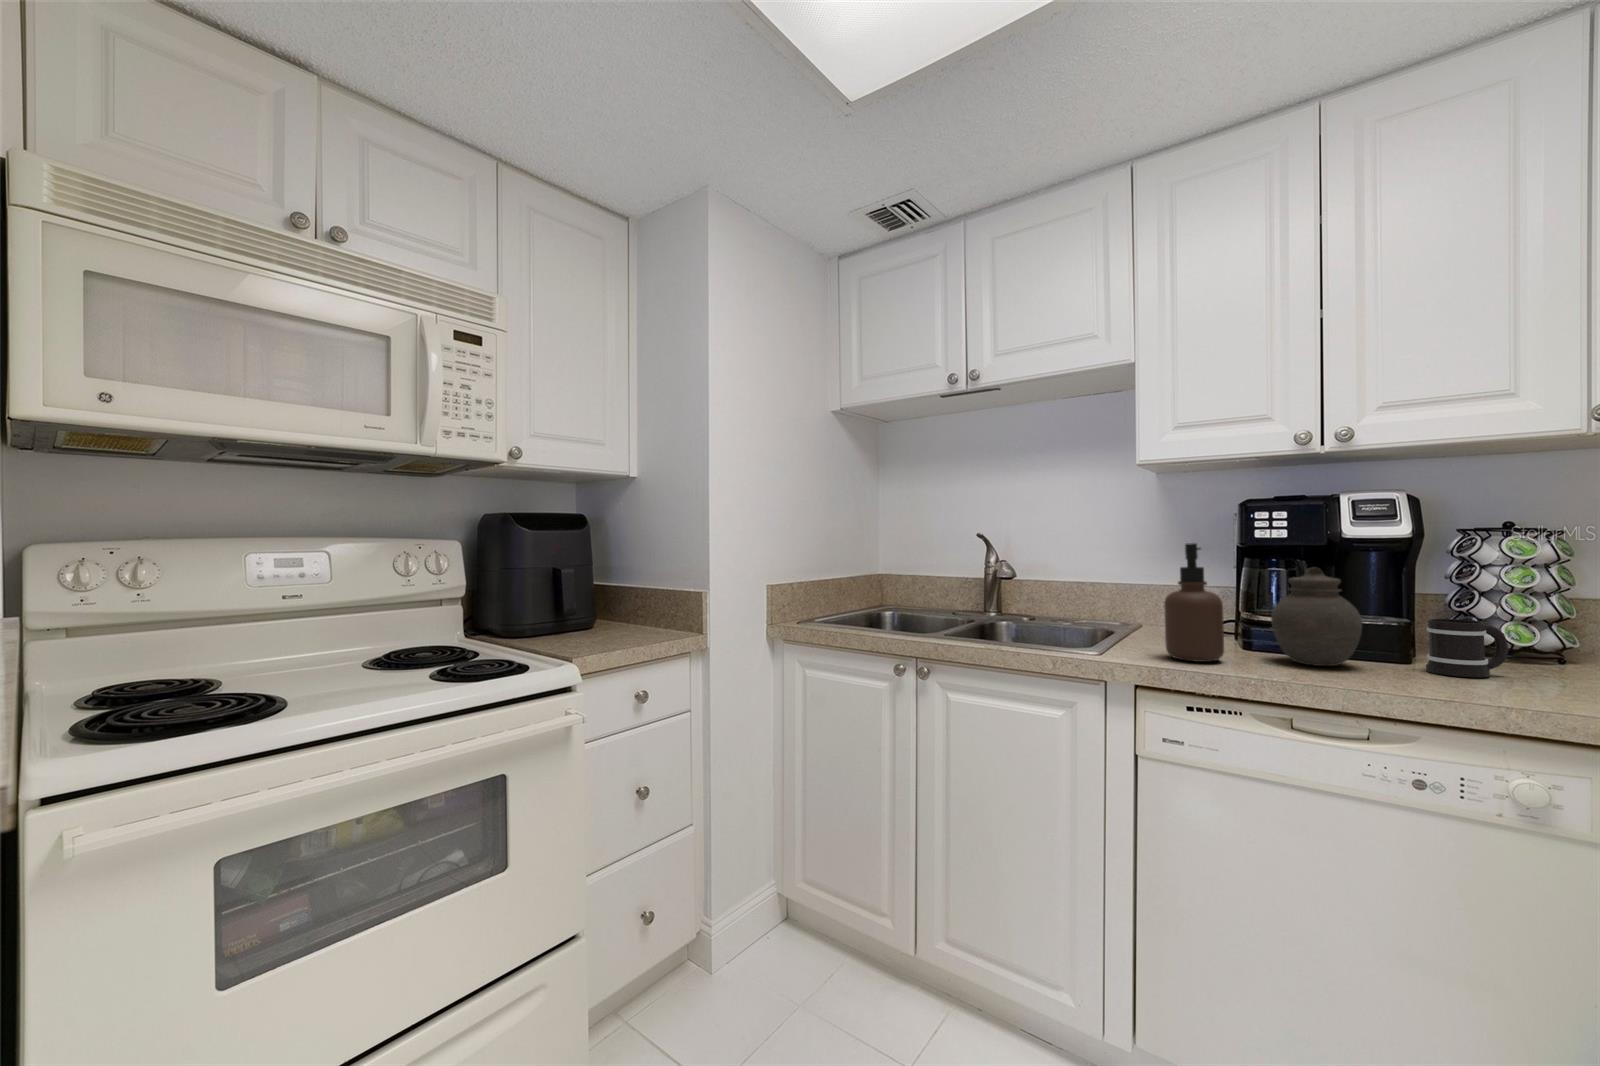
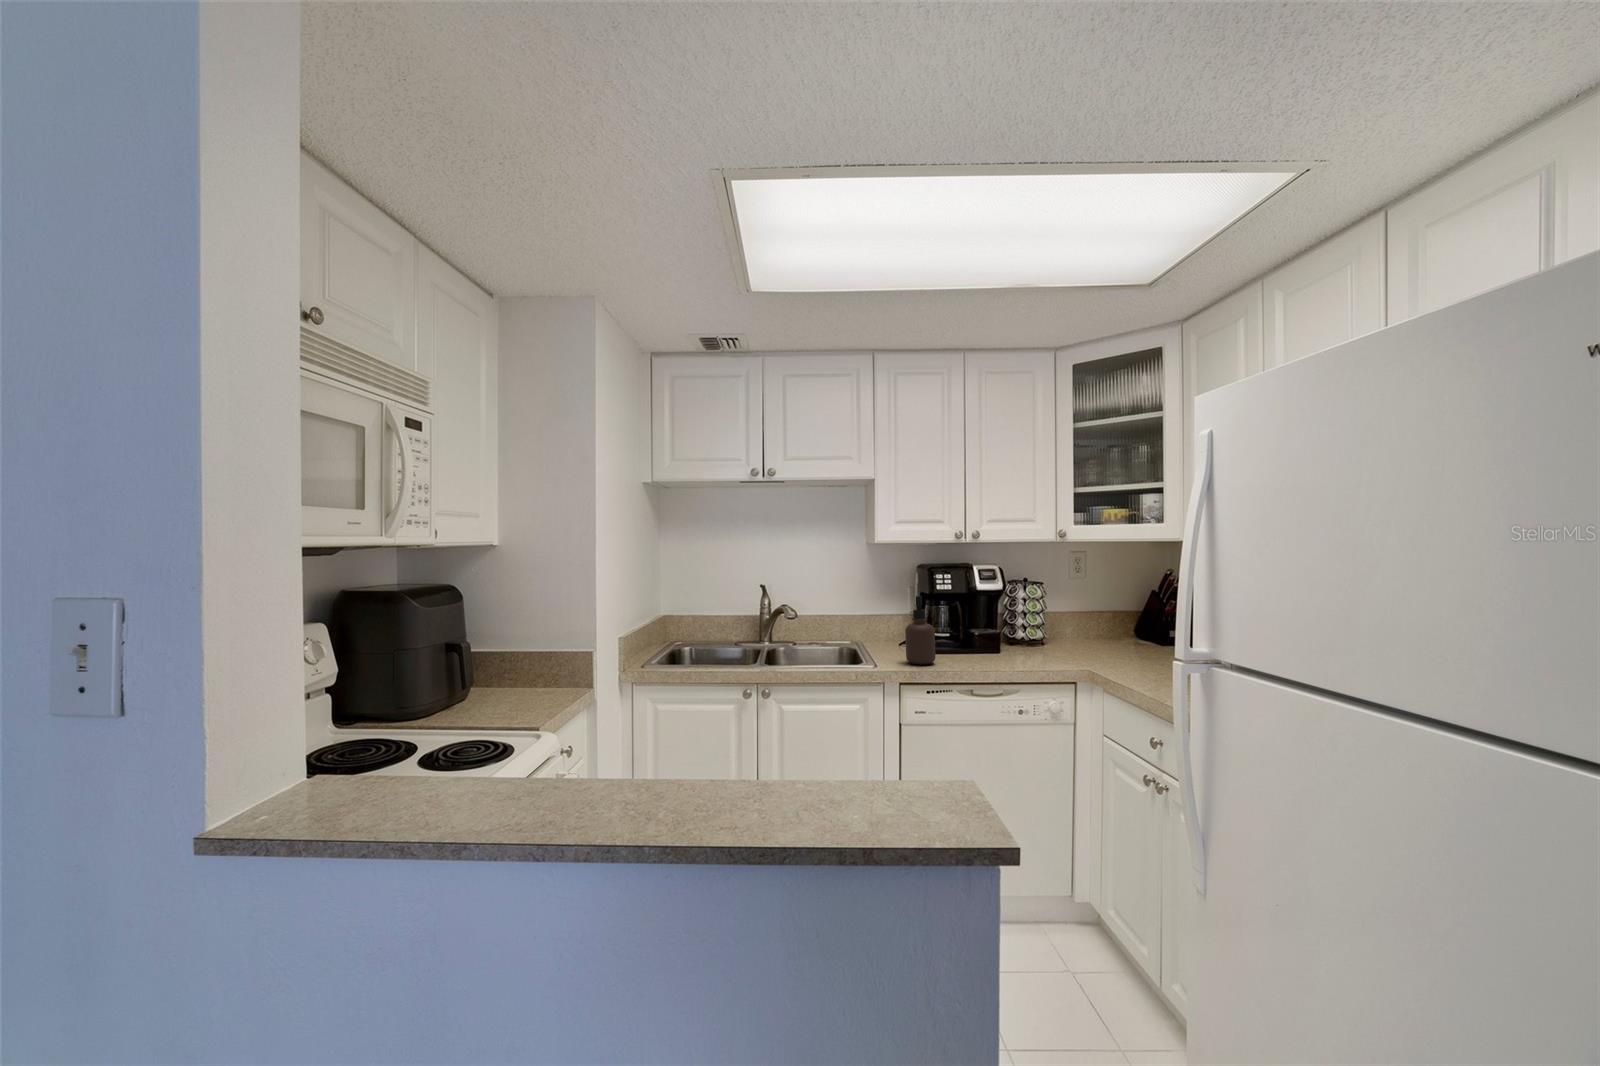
jar: present [1271,568,1362,666] -> none [950,607,990,660]
mug: present [1426,619,1508,677] -> none [1011,630,1039,658]

